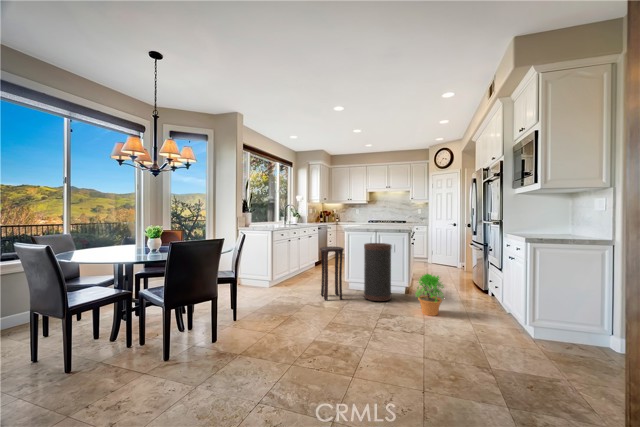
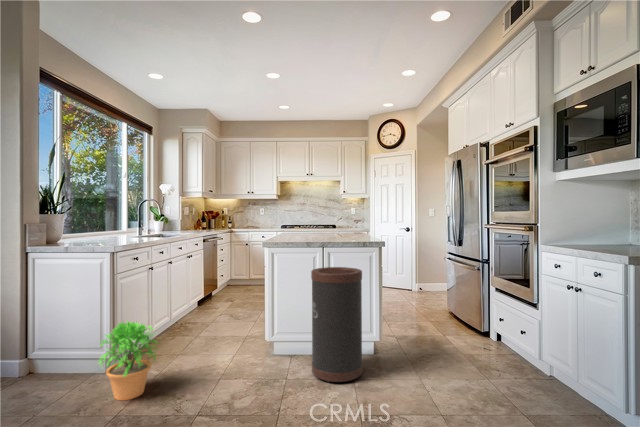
stool: present [320,247,344,300] -> none [223,279,274,396]
potted plant: present [416,274,444,316] -> present [99,321,157,400]

